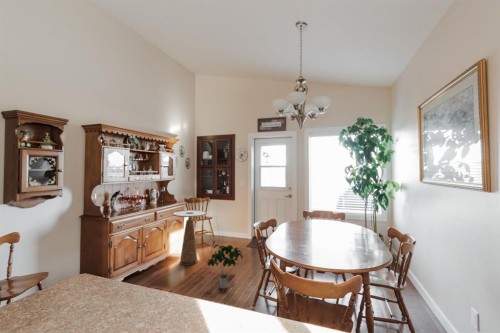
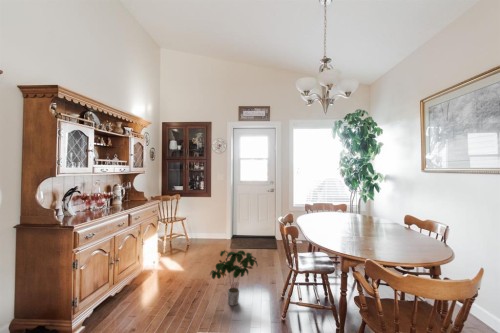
side table: present [173,210,207,265] -> none [150,209,194,279]

